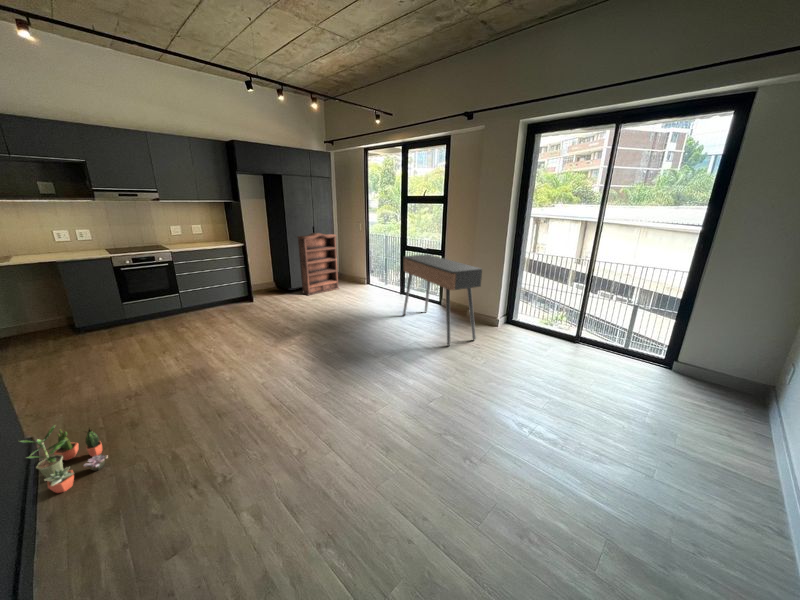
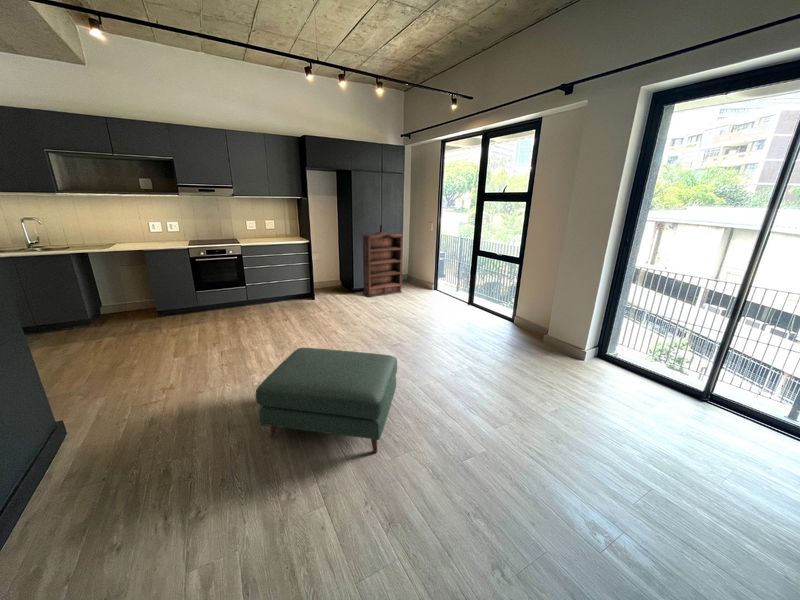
console table: present [403,254,482,346] -> none [464,262,567,378]
ottoman: none [242,335,360,420] -> present [256,348,397,453]
potted plant: present [20,425,108,493] -> none [49,415,125,486]

